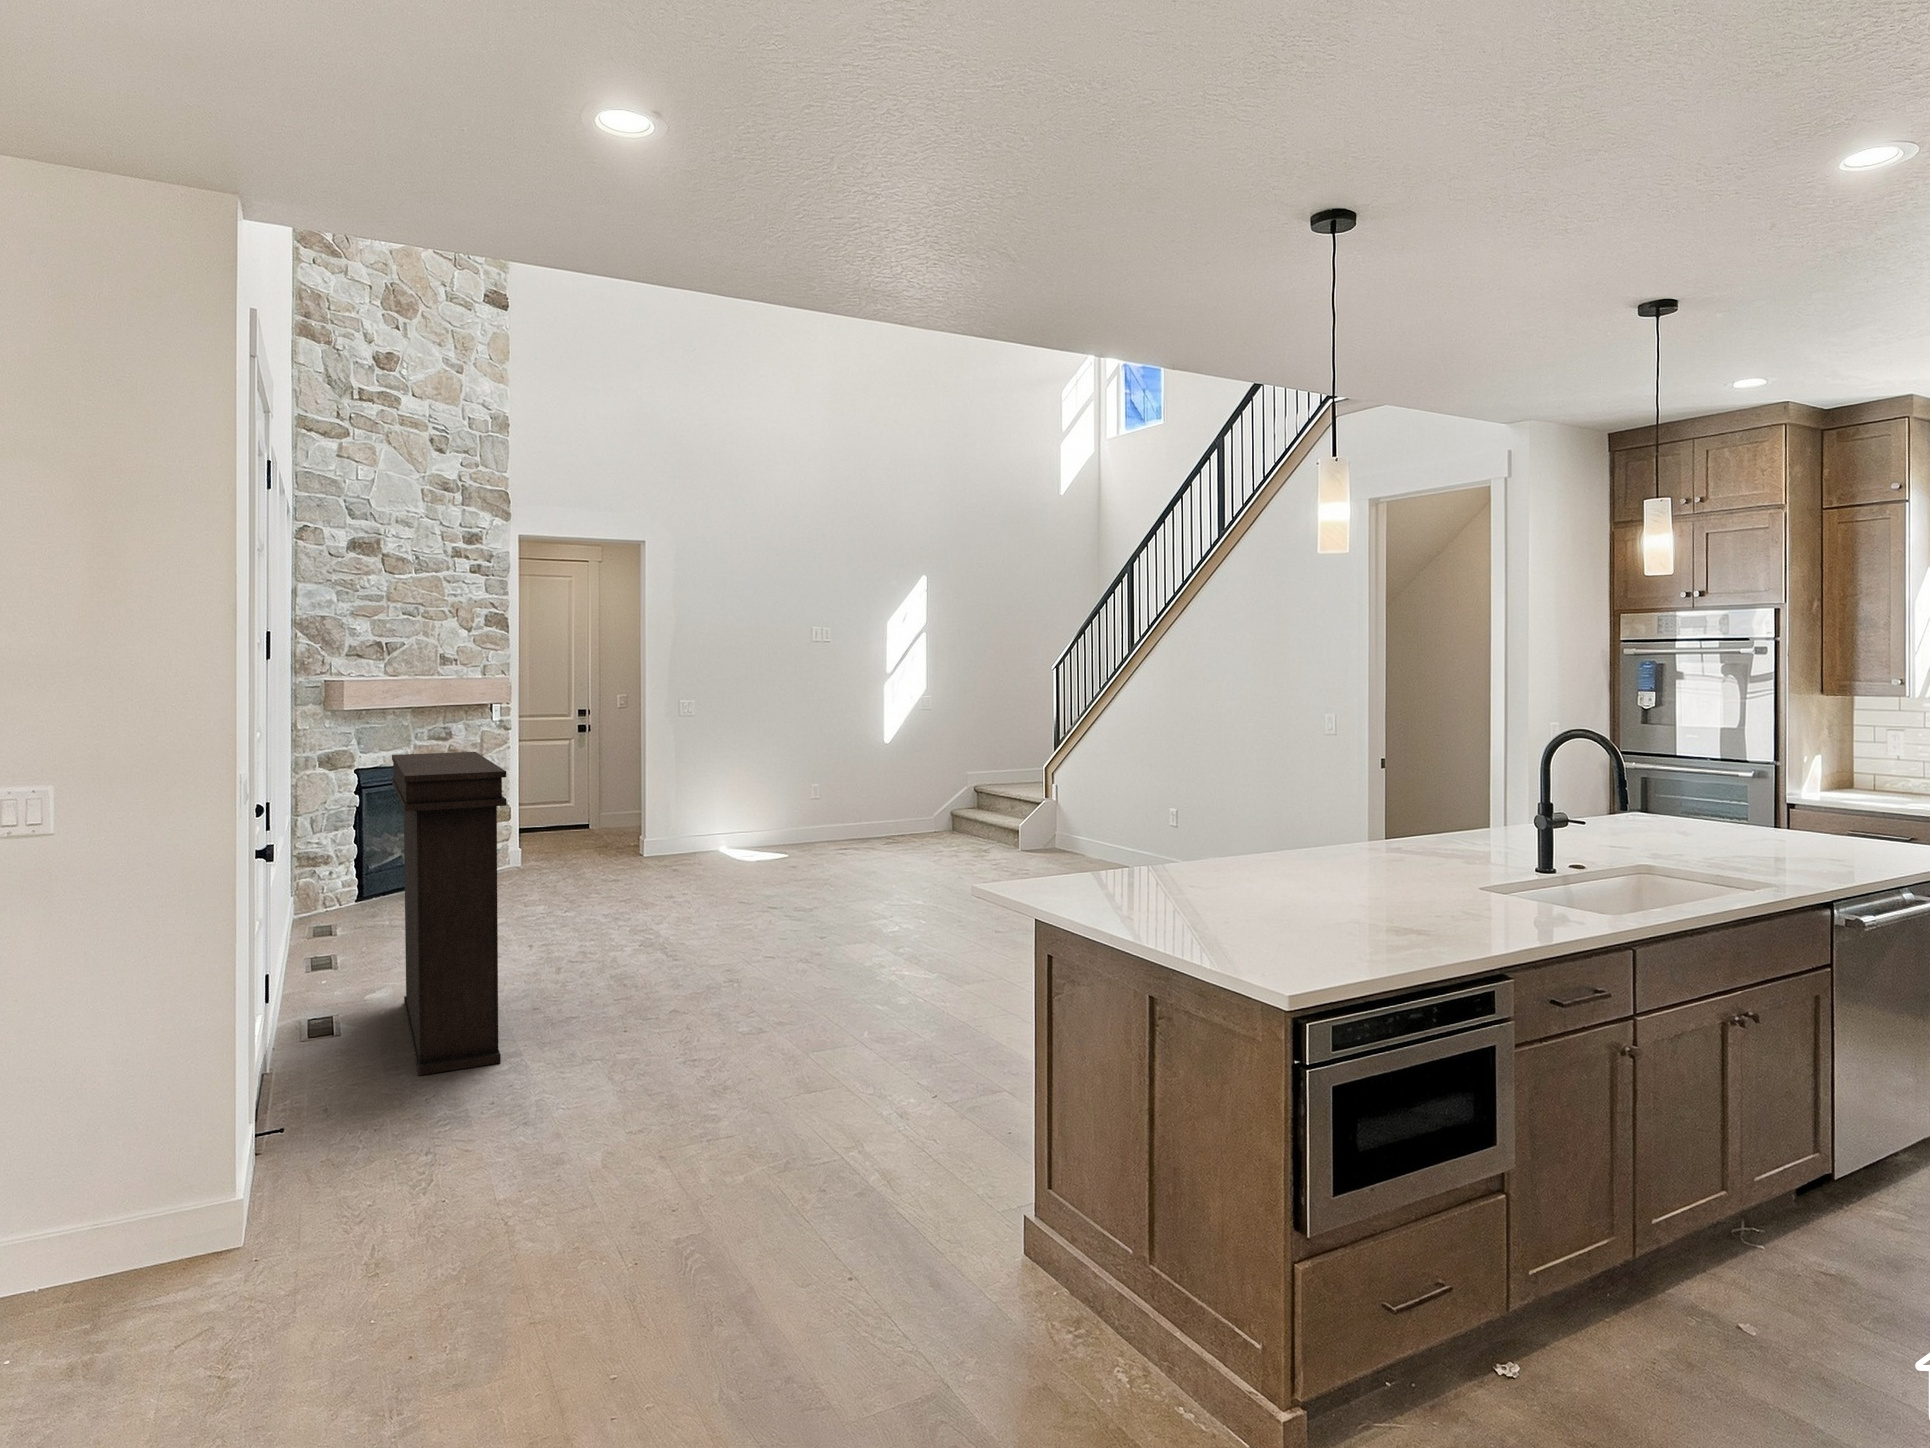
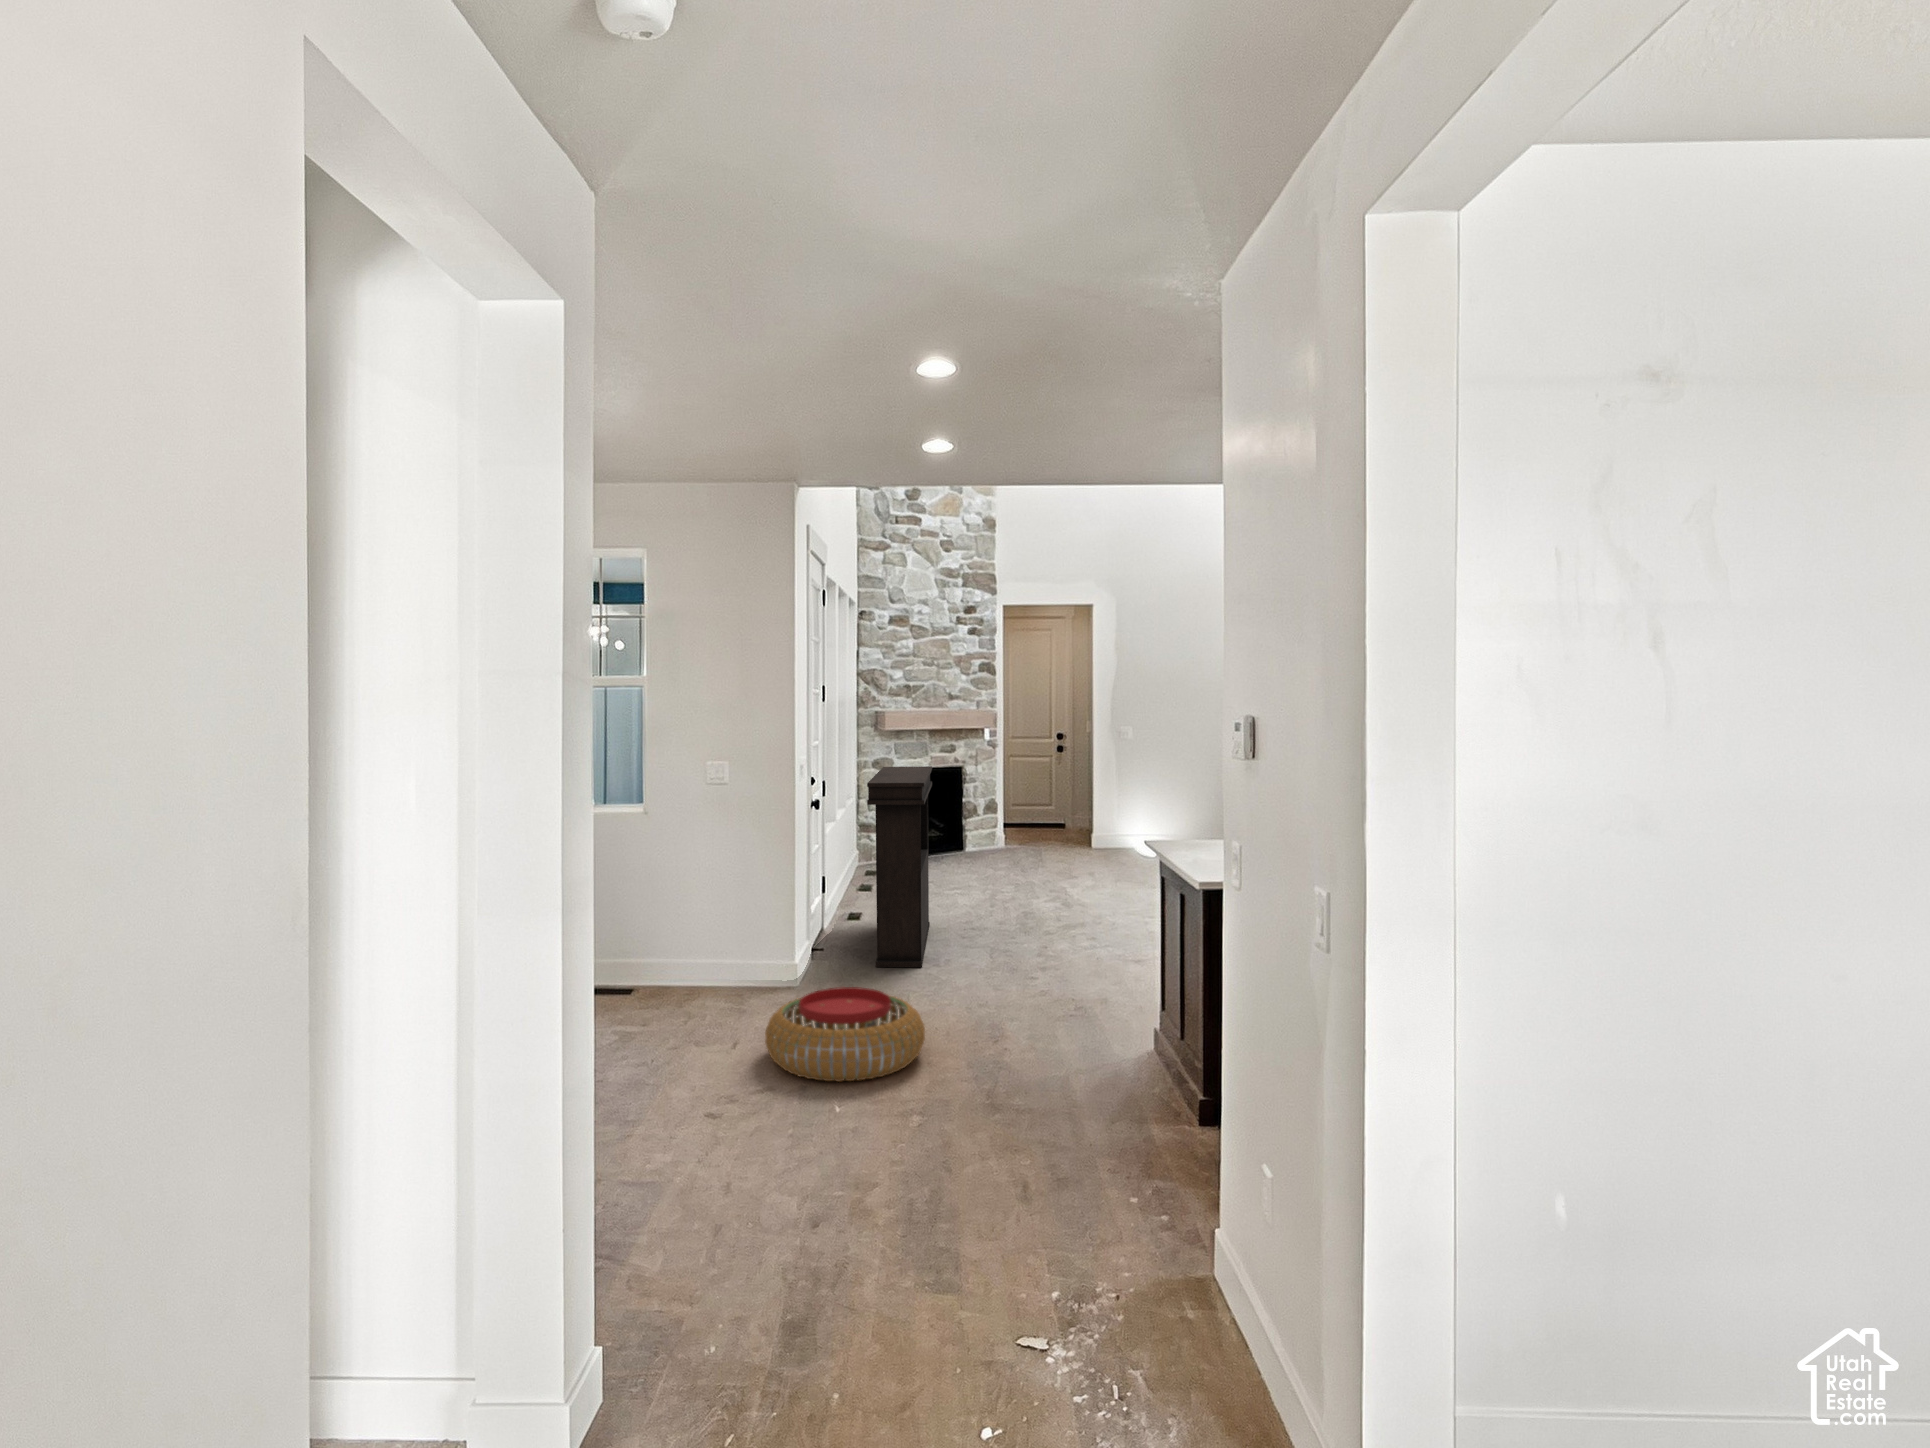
pouf: none [286,1123,606,1323] -> present [765,987,925,1082]

